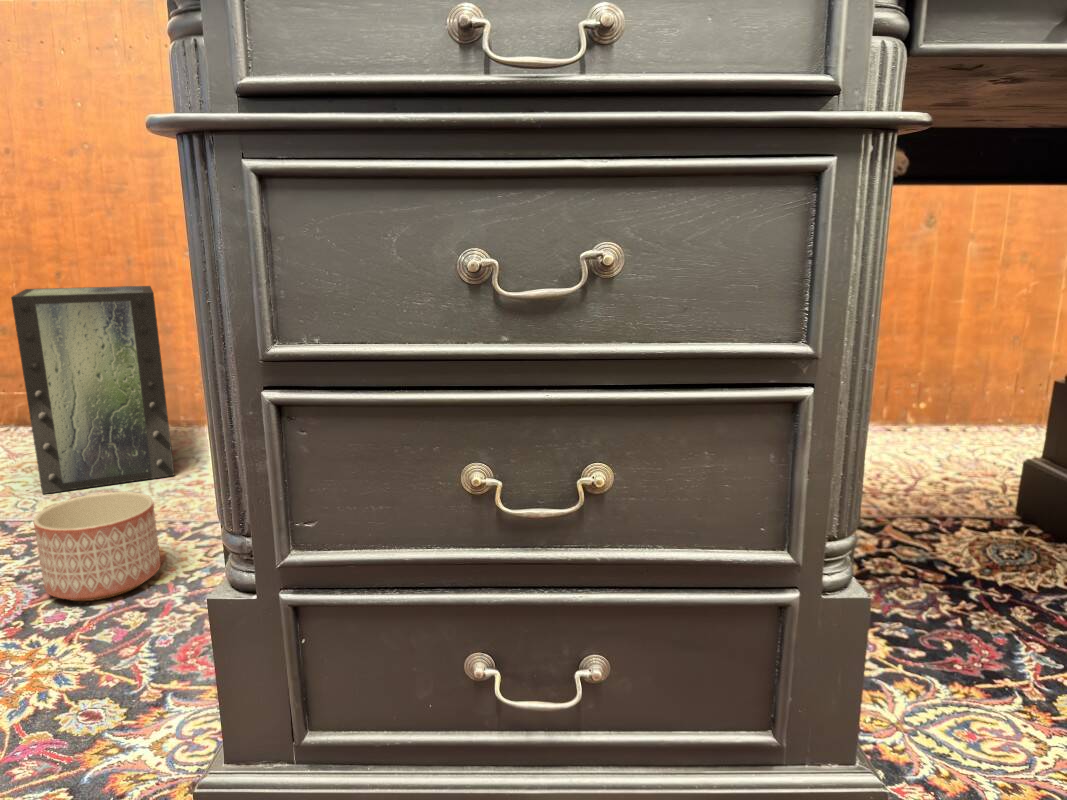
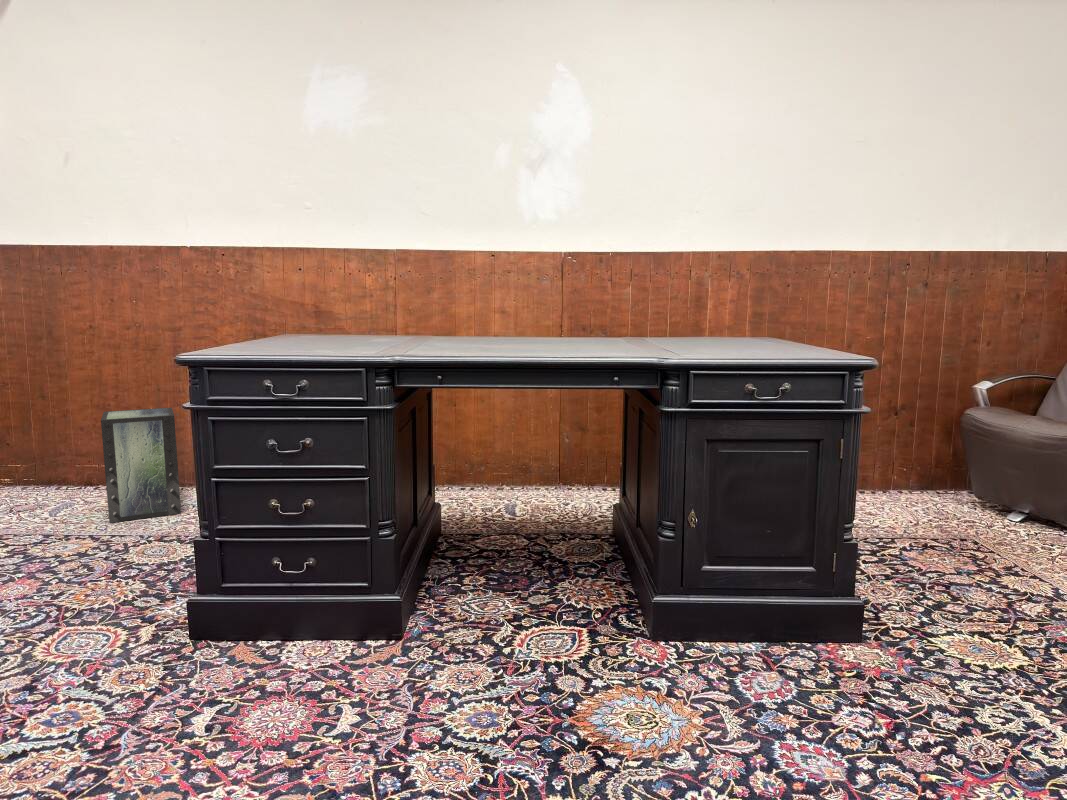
planter: present [34,492,161,601] -> none [118,518,174,567]

